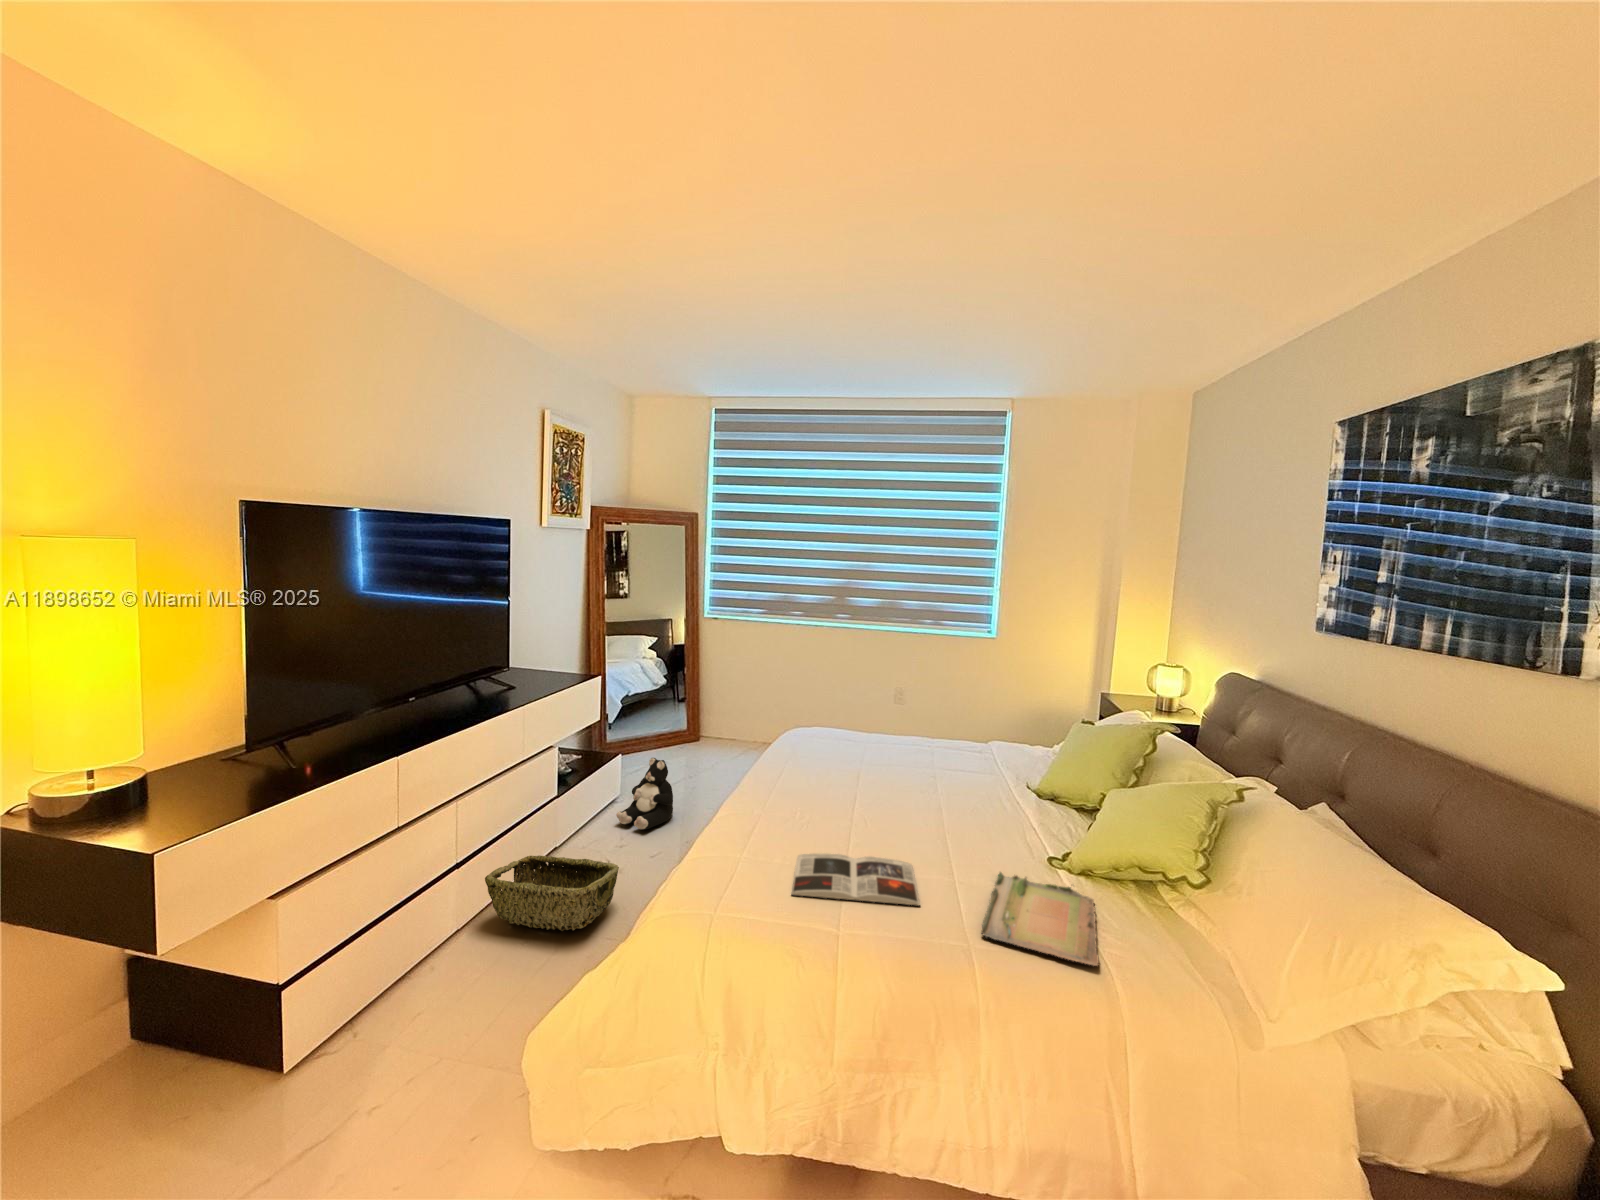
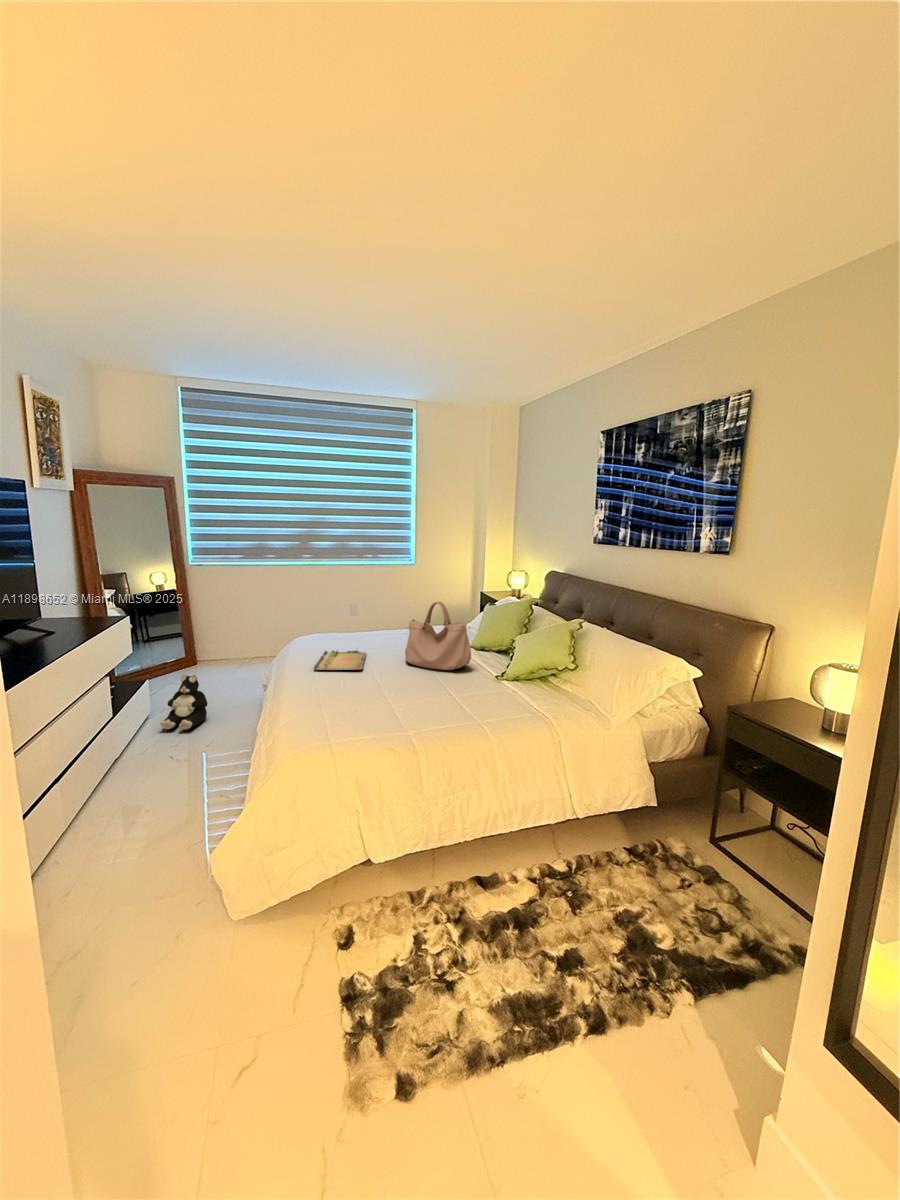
handbag: none [907,709,1011,829] -> present [405,601,471,670]
magazine: present [791,853,920,906] -> none [363,692,448,721]
woven basket: present [485,855,619,931] -> none [81,751,198,814]
tray: present [981,872,1099,966] -> present [314,650,366,670]

